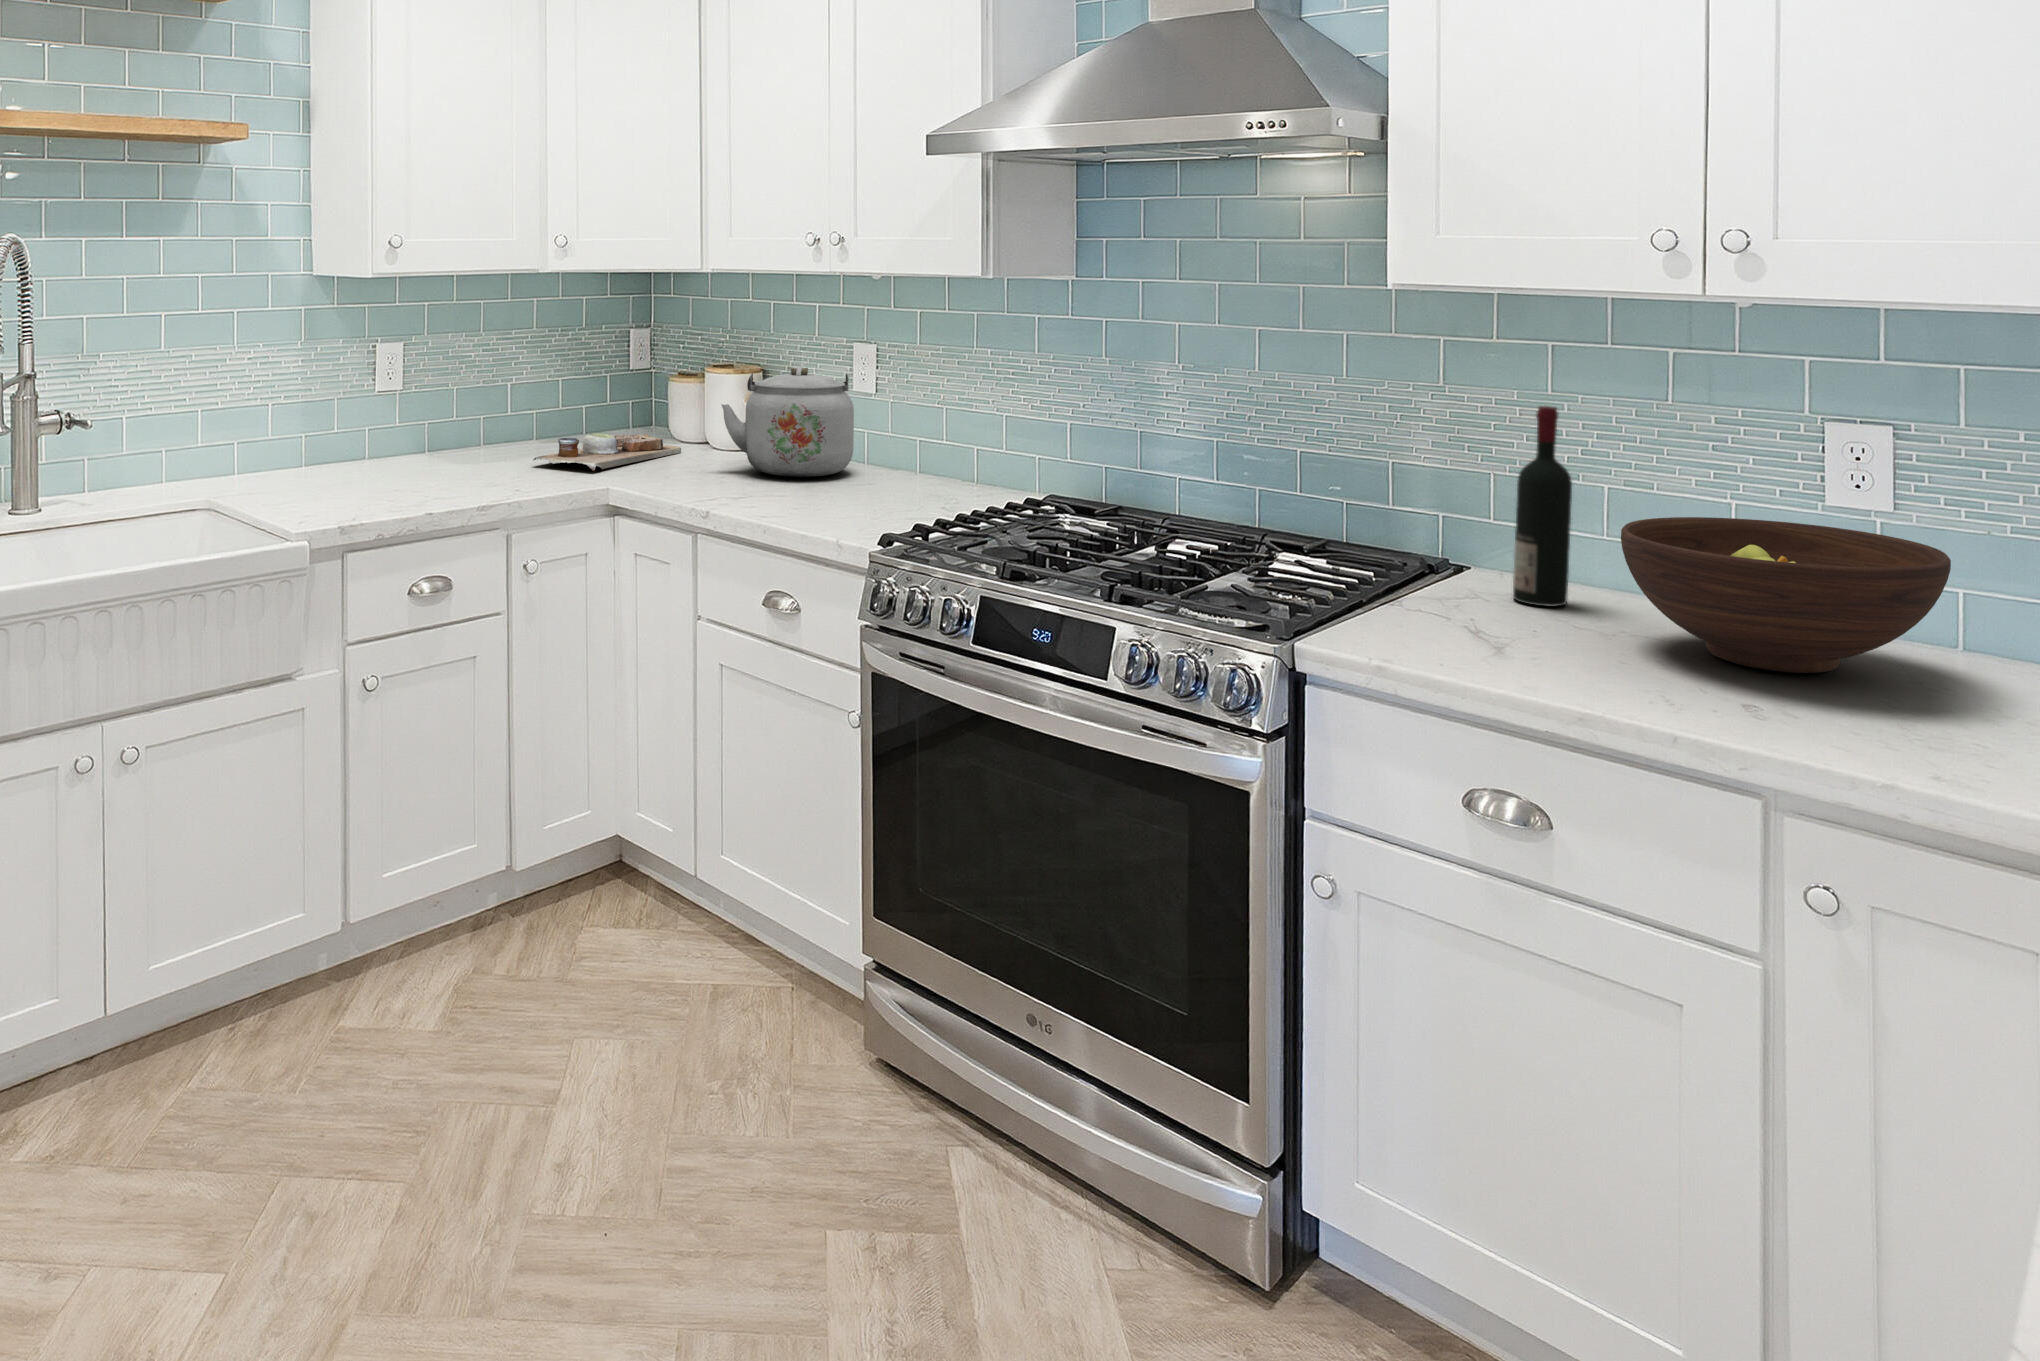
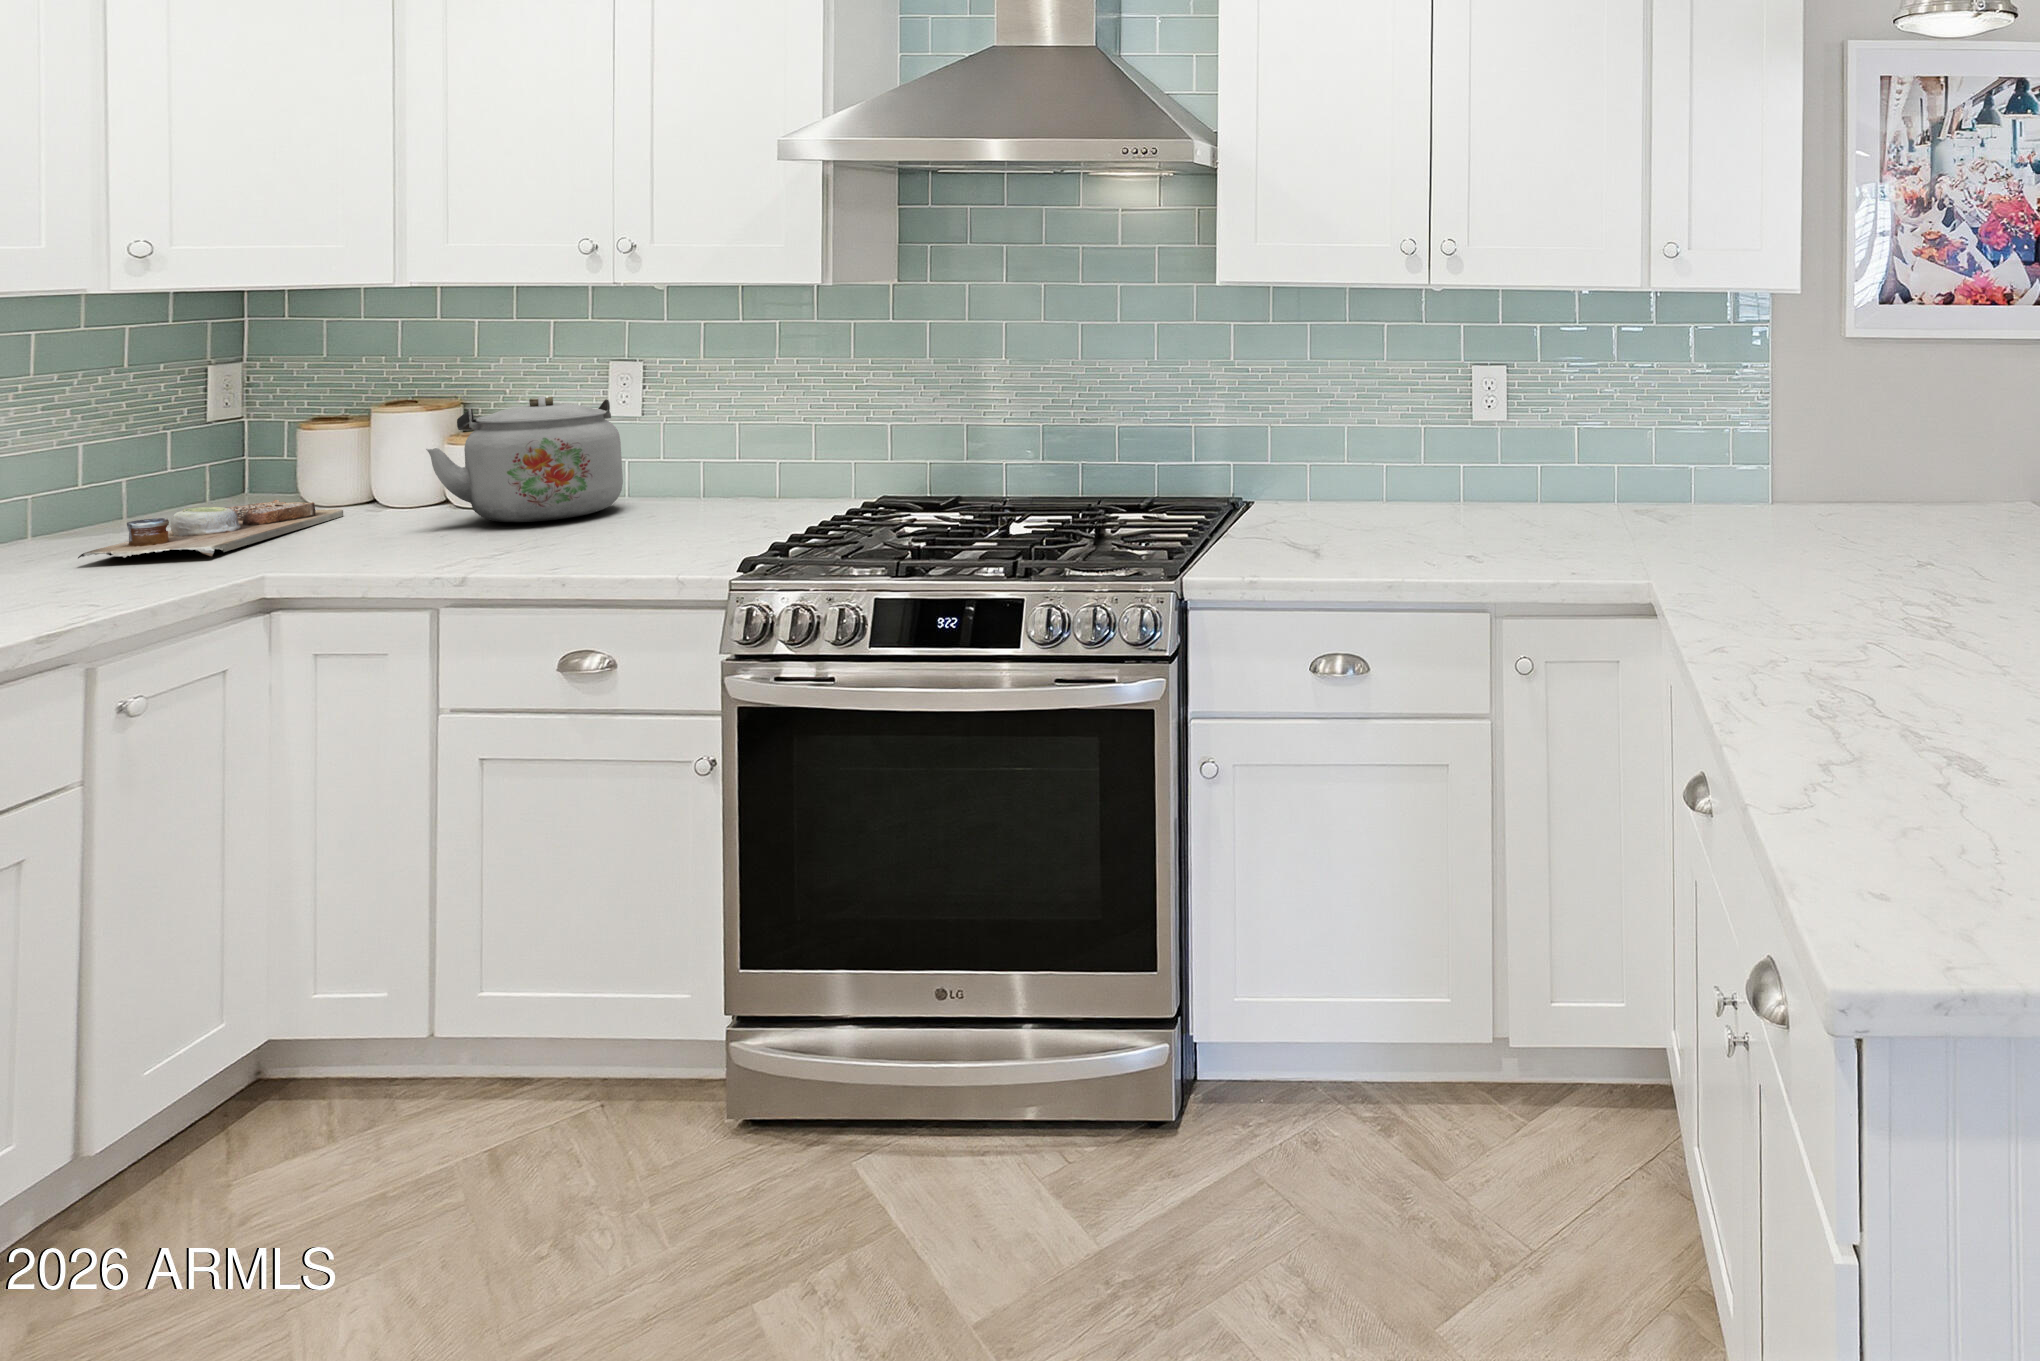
wine bottle: present [1513,406,1572,607] -> none [1303,372,1341,519]
fruit bowl: present [1621,517,1951,673] -> none [1388,436,1565,533]

